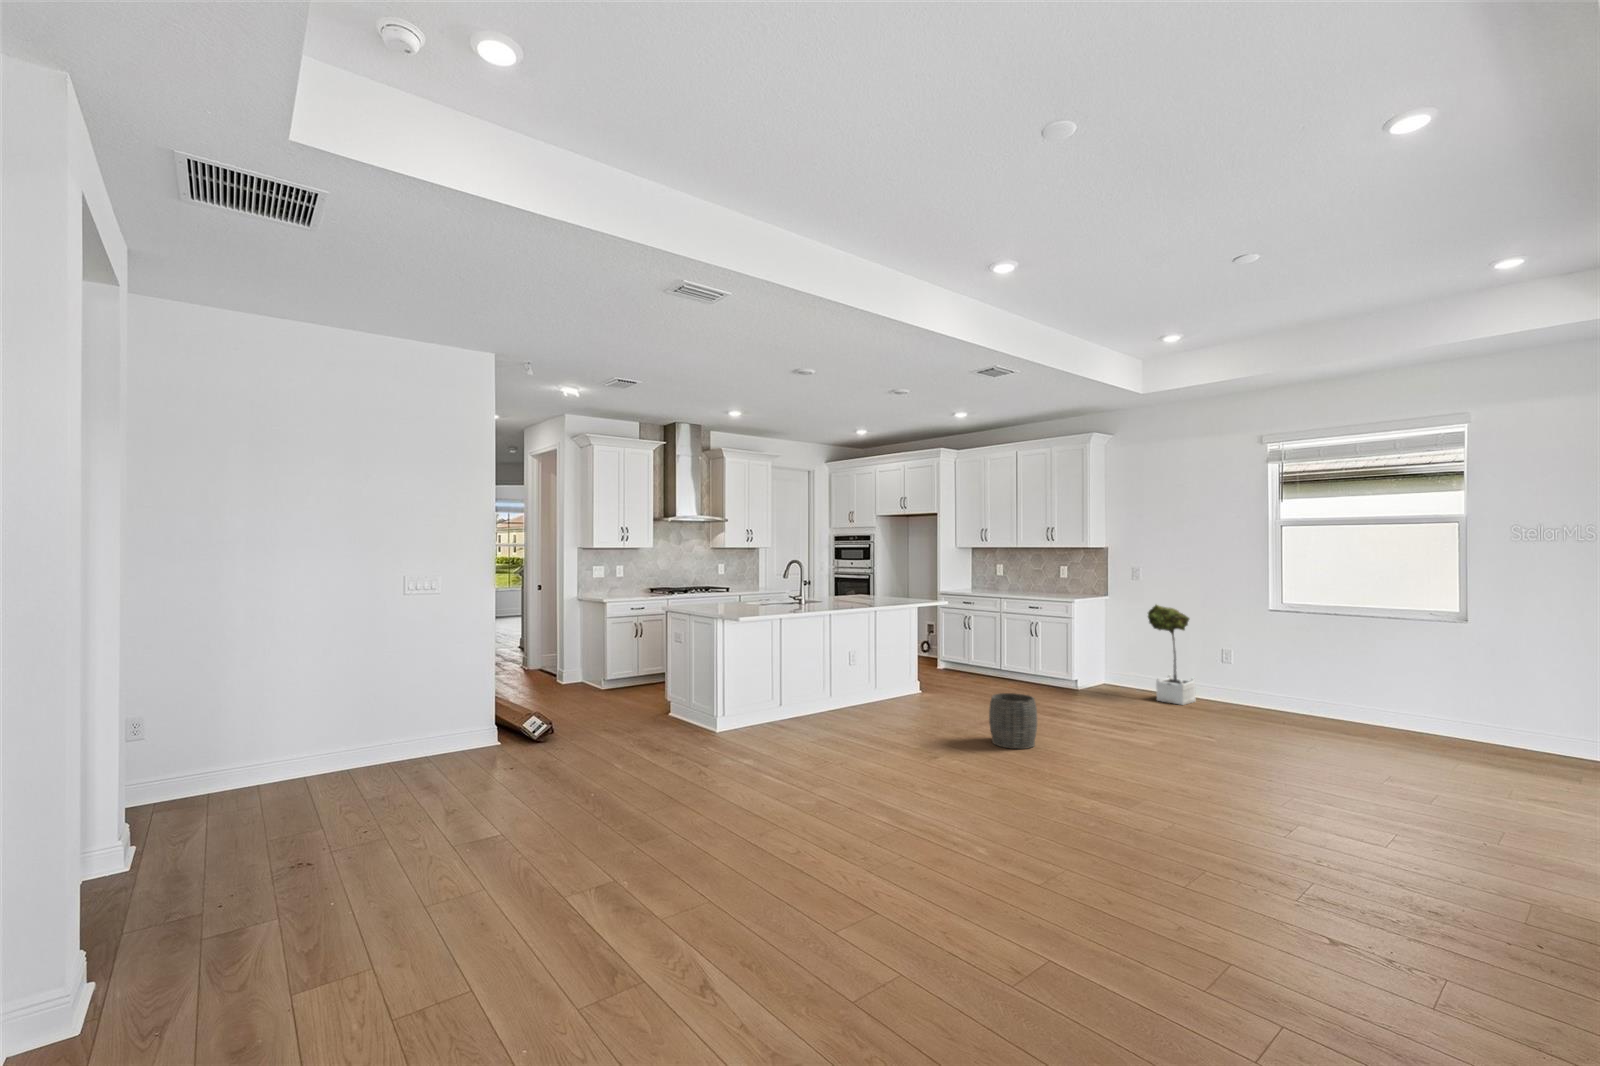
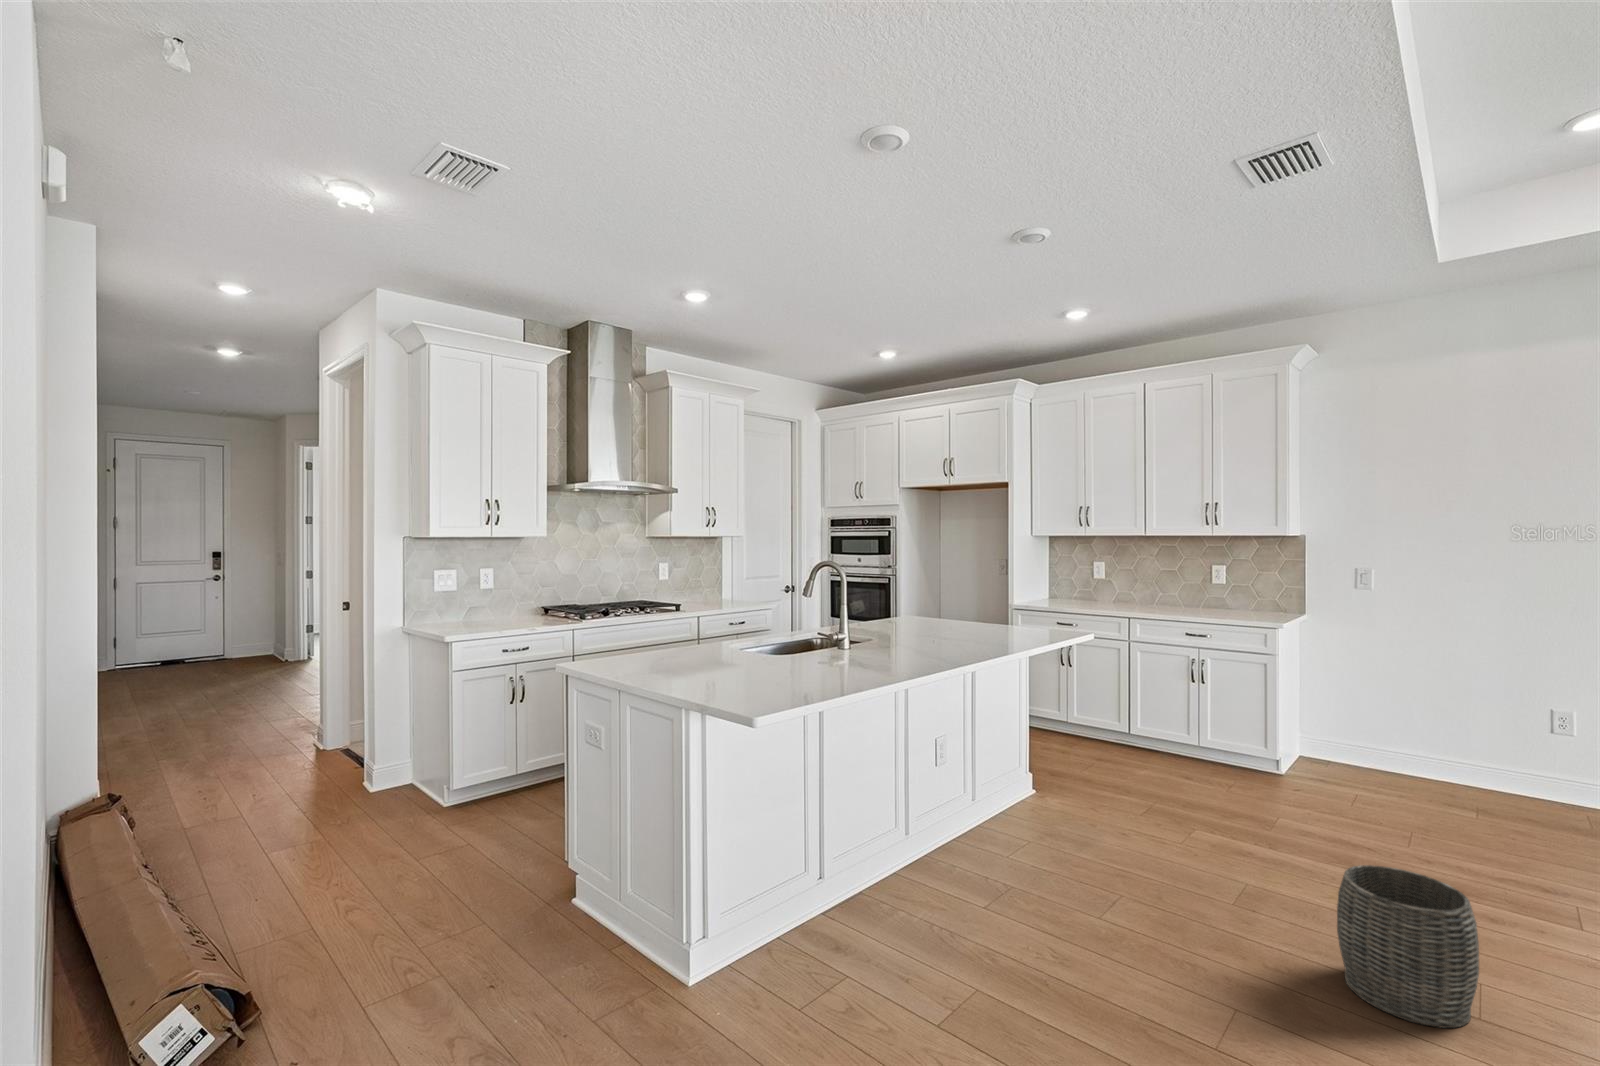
potted tree: present [1148,605,1196,705] -> none [1420,633,1518,813]

